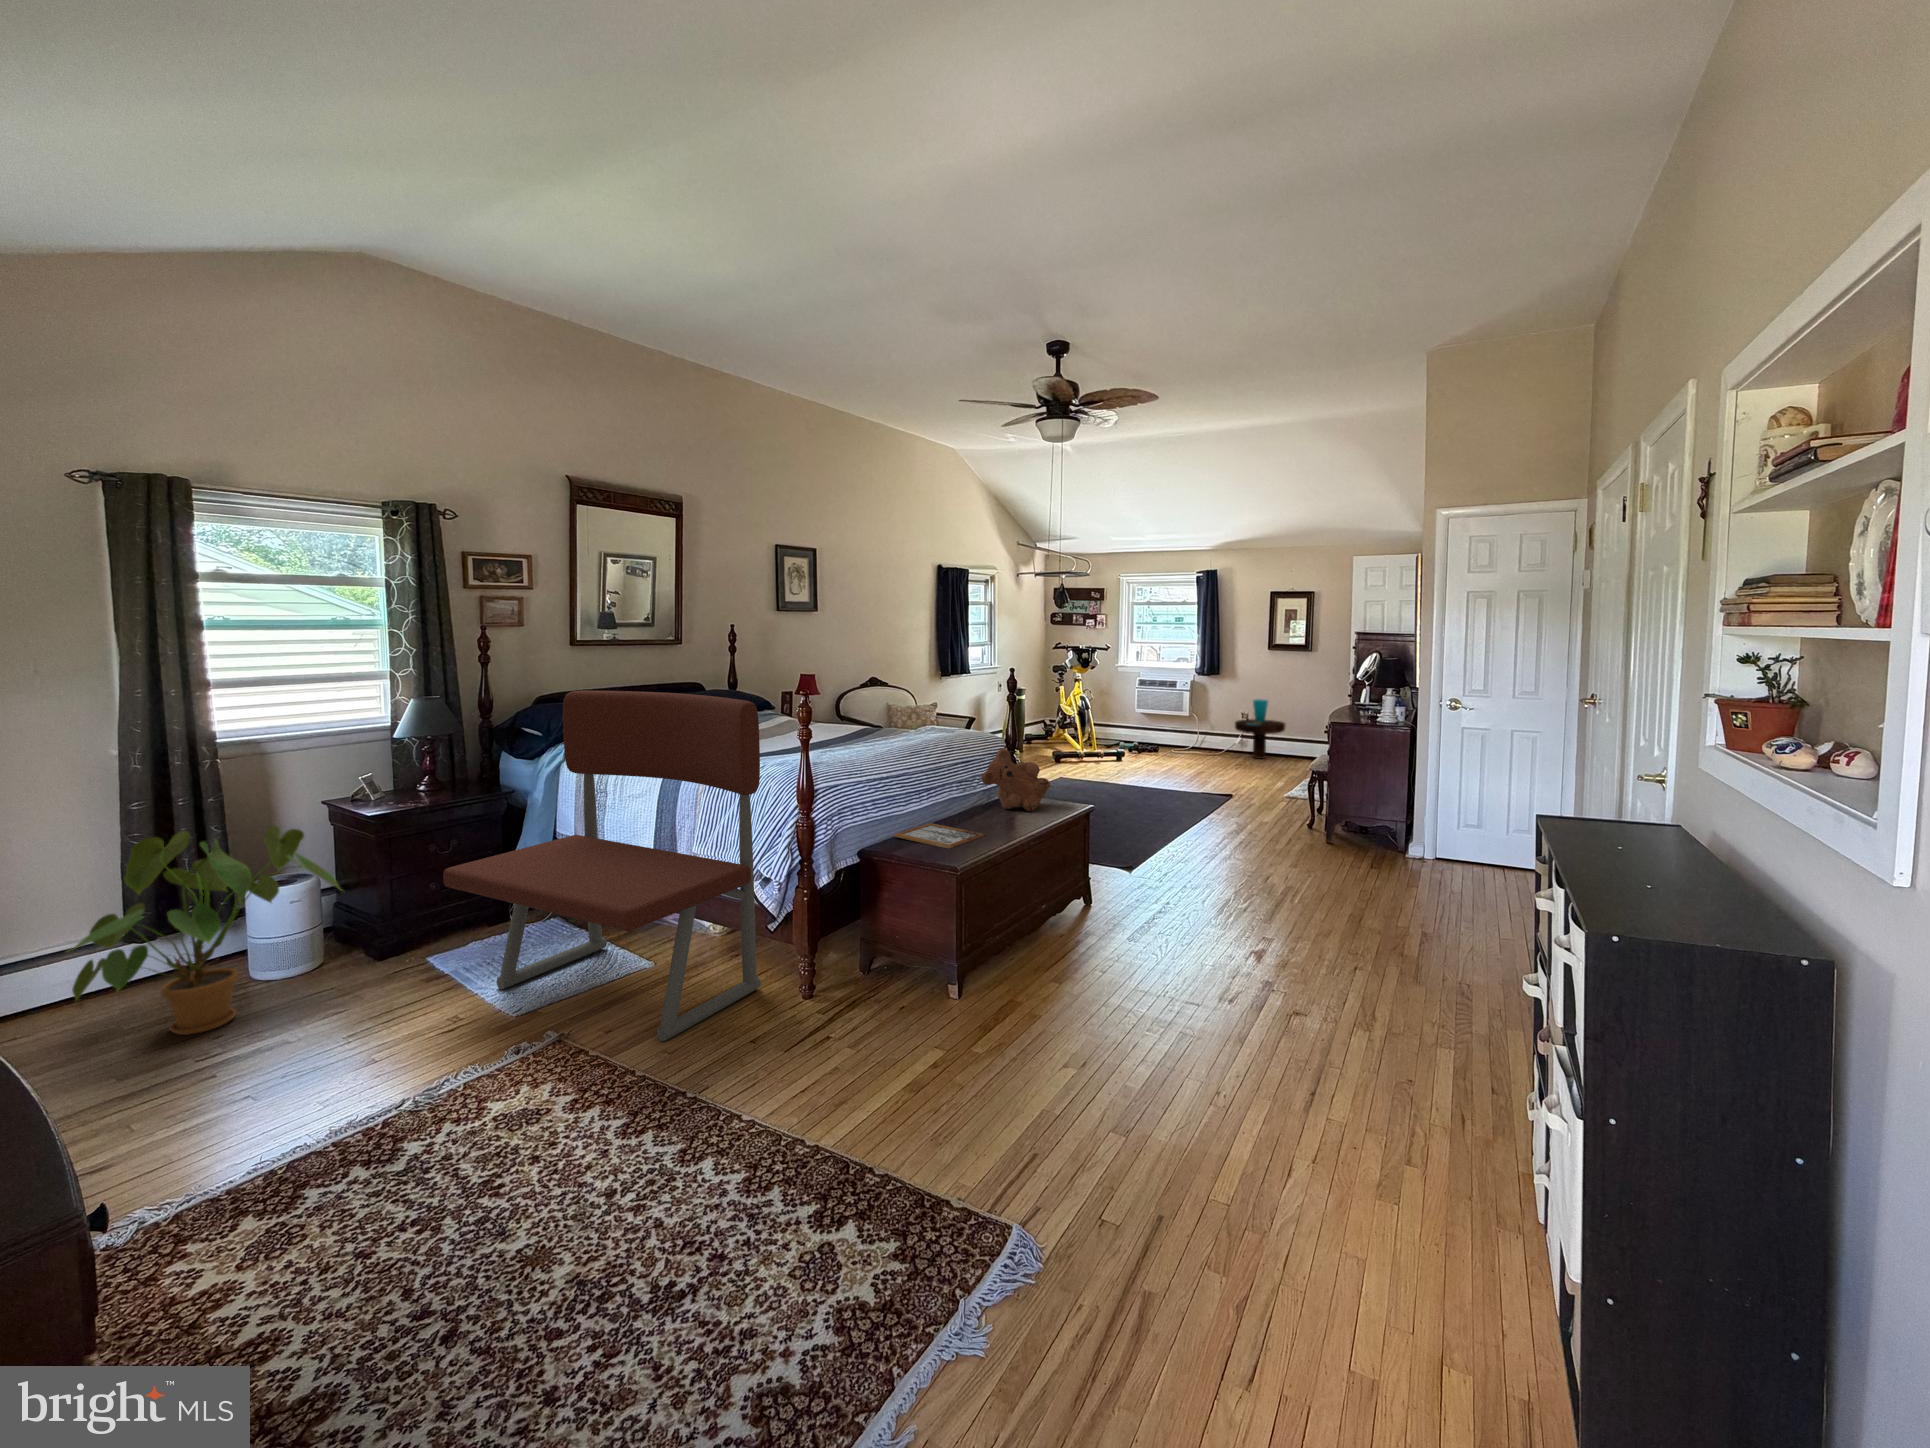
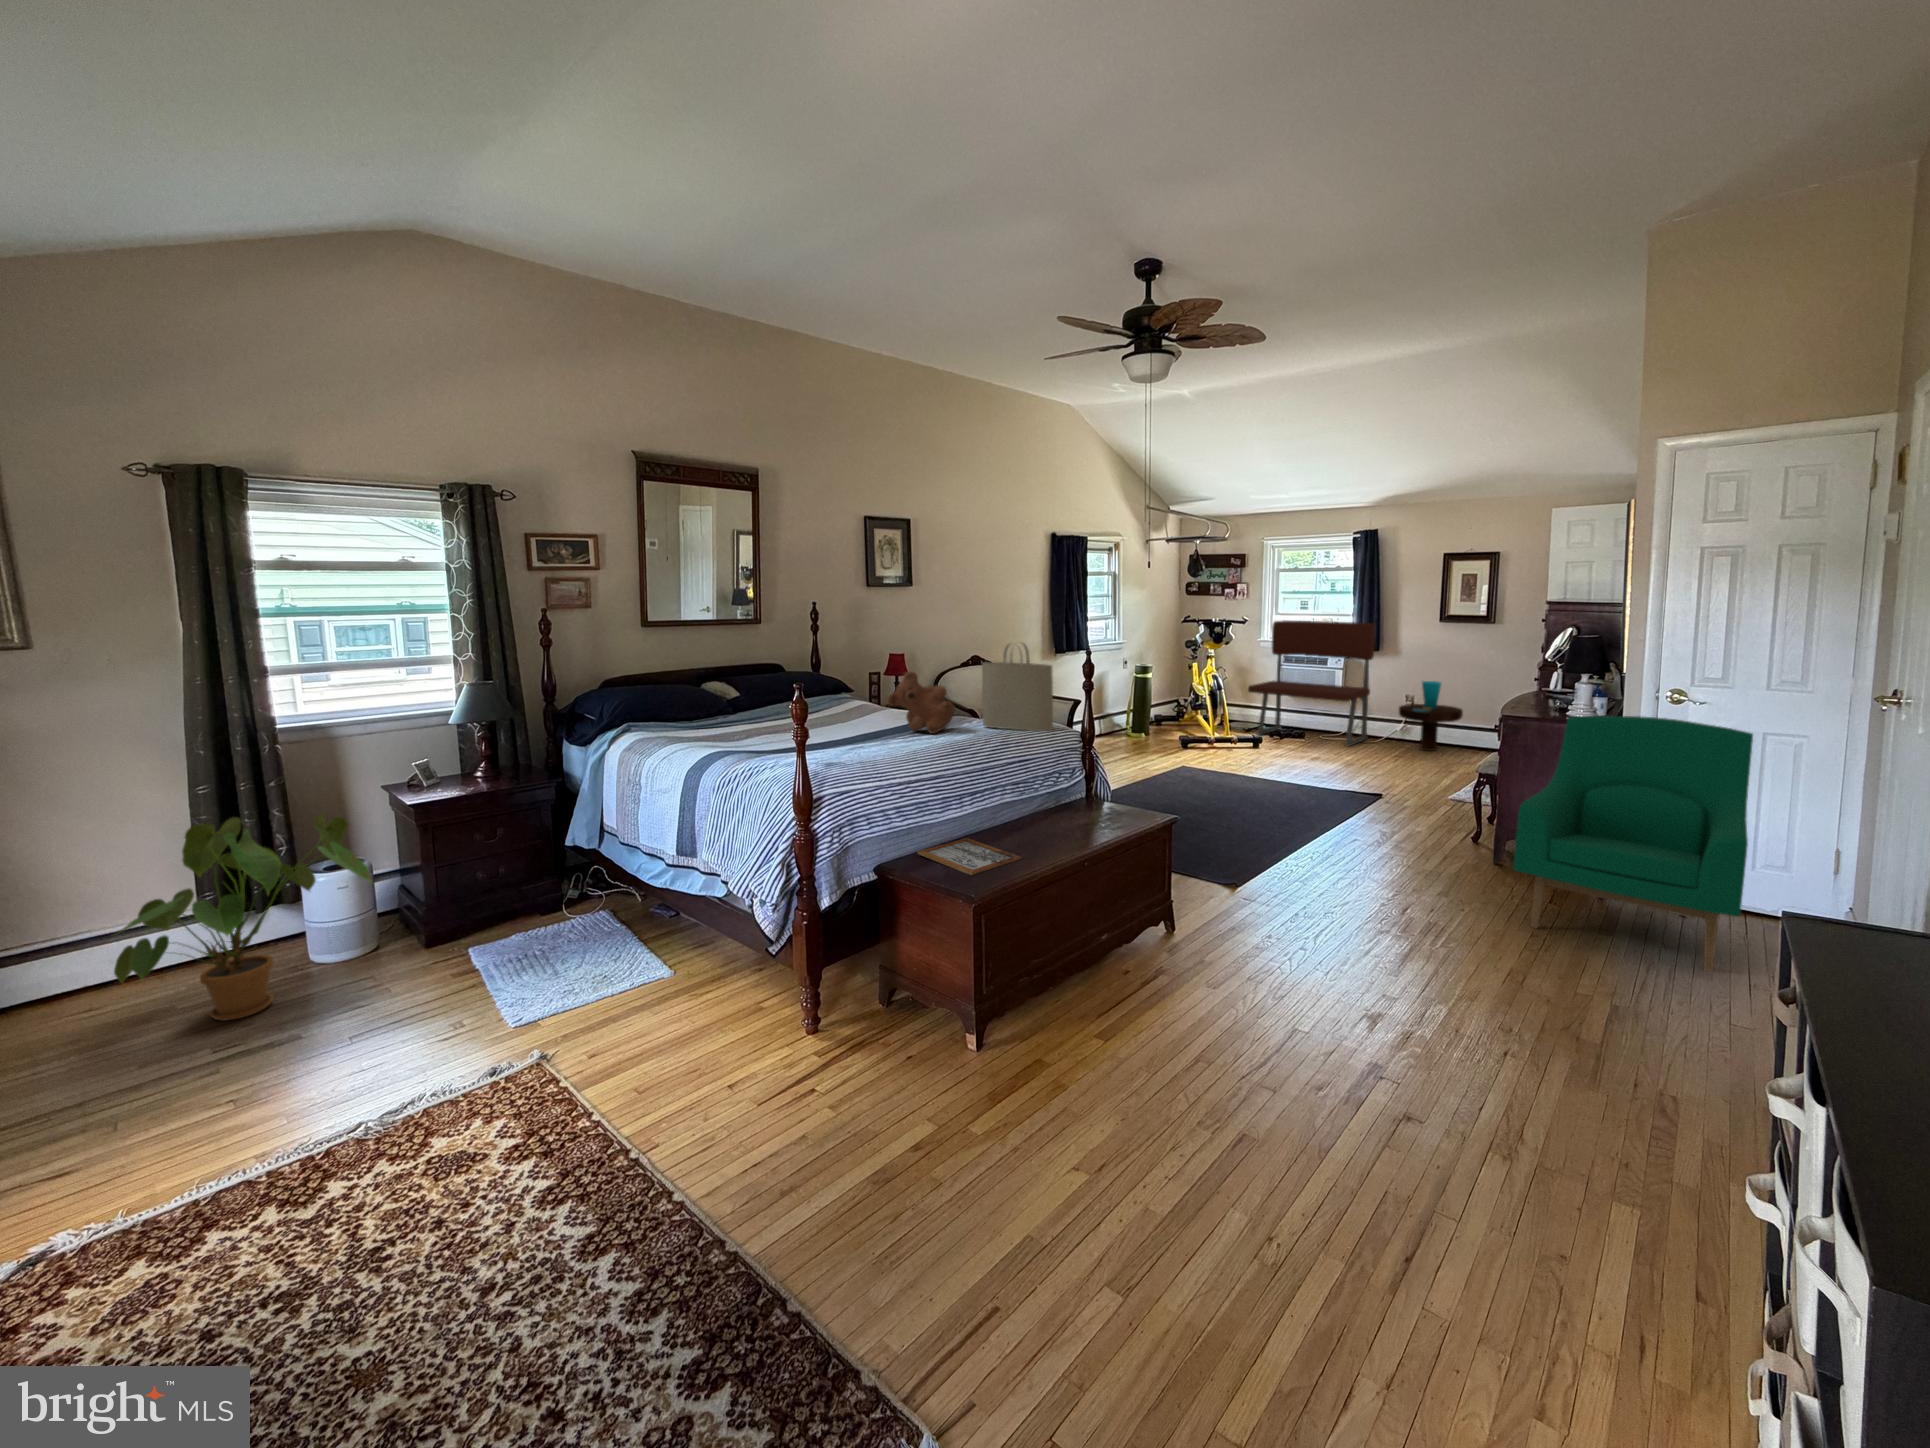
tote bag: none [919,659,984,736] -> present [982,643,1053,731]
bench: present [443,691,761,1041] -> present [1248,621,1375,746]
armchair: none [1348,716,1507,902] -> present [1513,716,1753,972]
teddy bear: present [981,749,1050,811] -> present [888,671,955,734]

